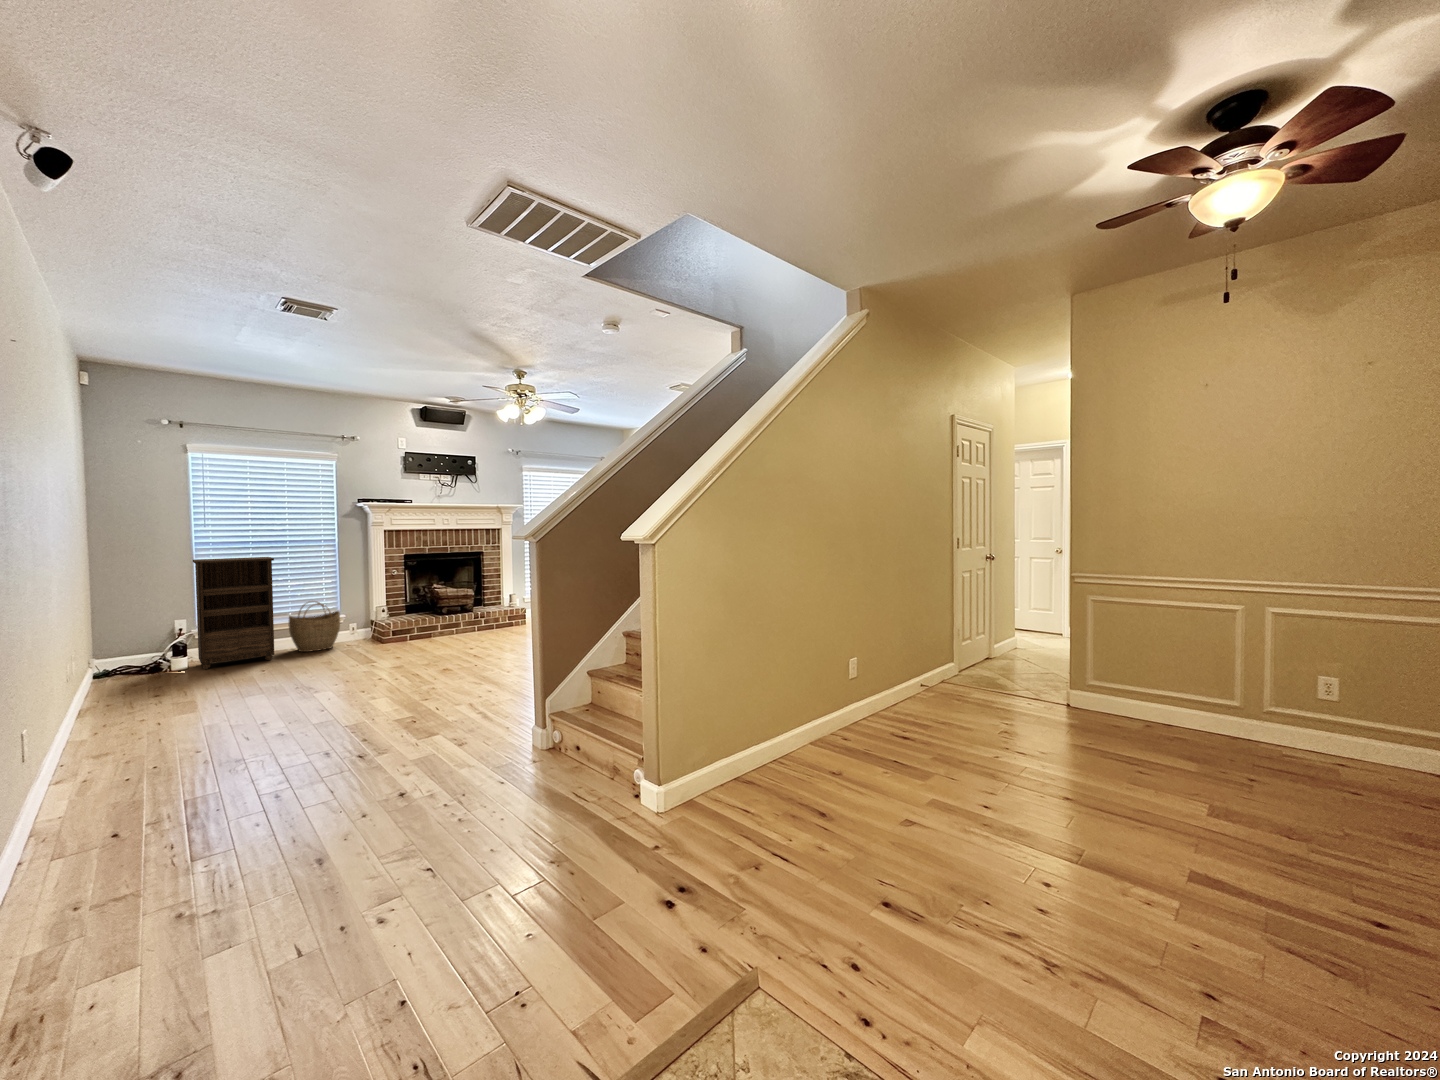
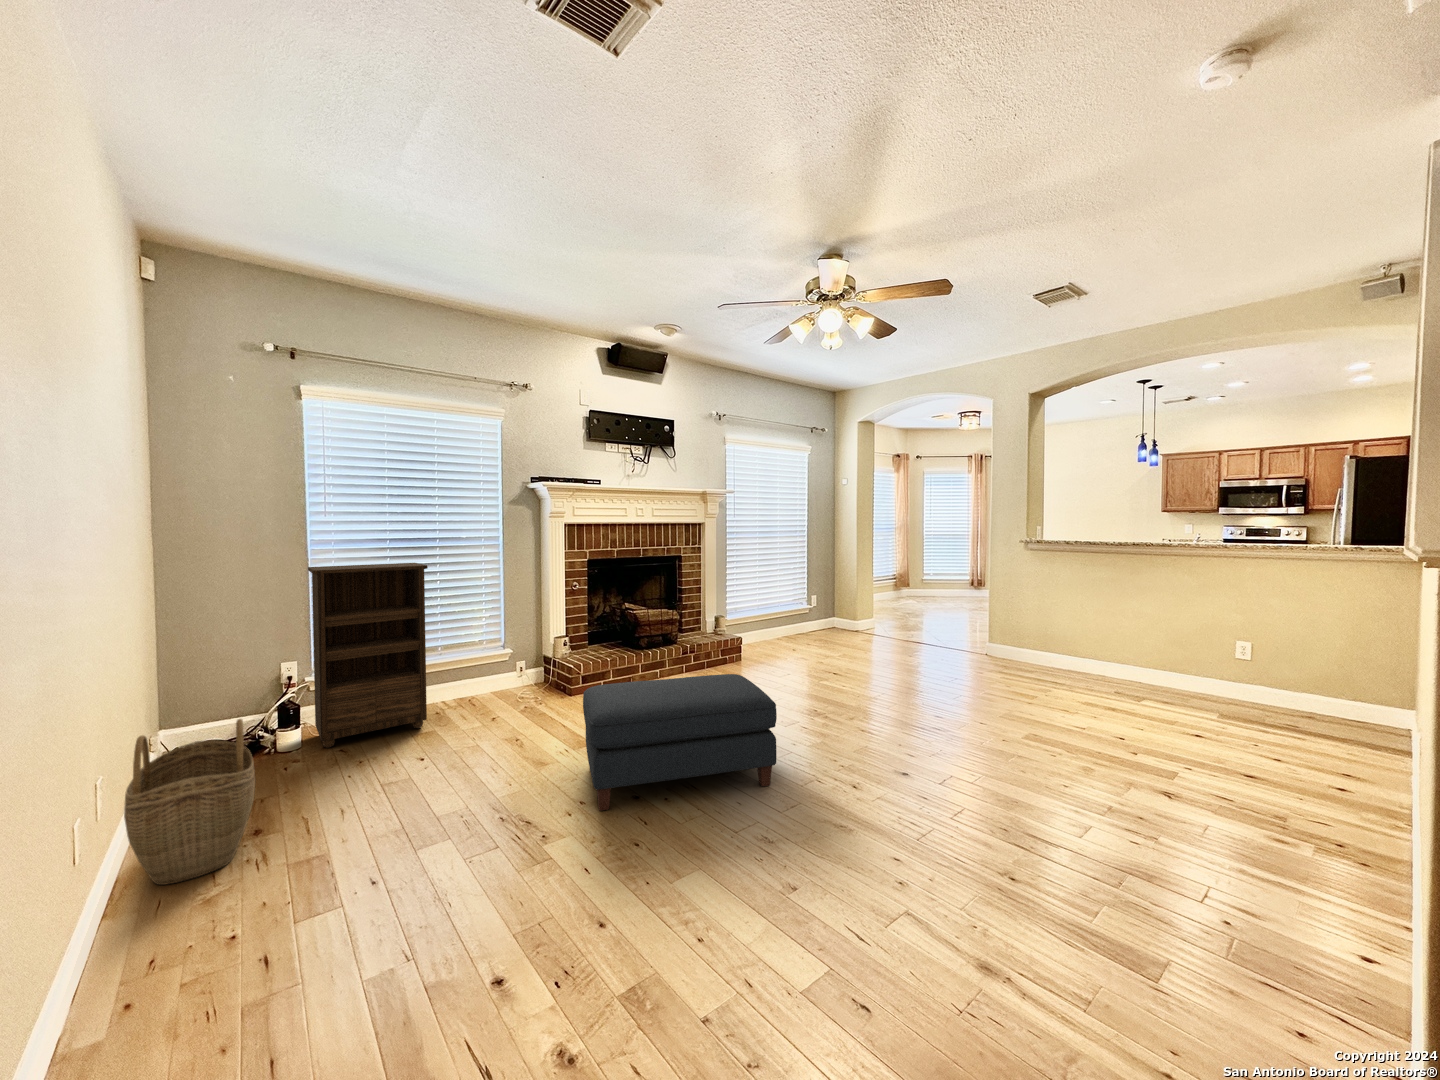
woven basket: present [288,601,340,652] -> present [124,719,255,885]
ottoman: none [350,620,468,686] -> present [583,674,777,811]

